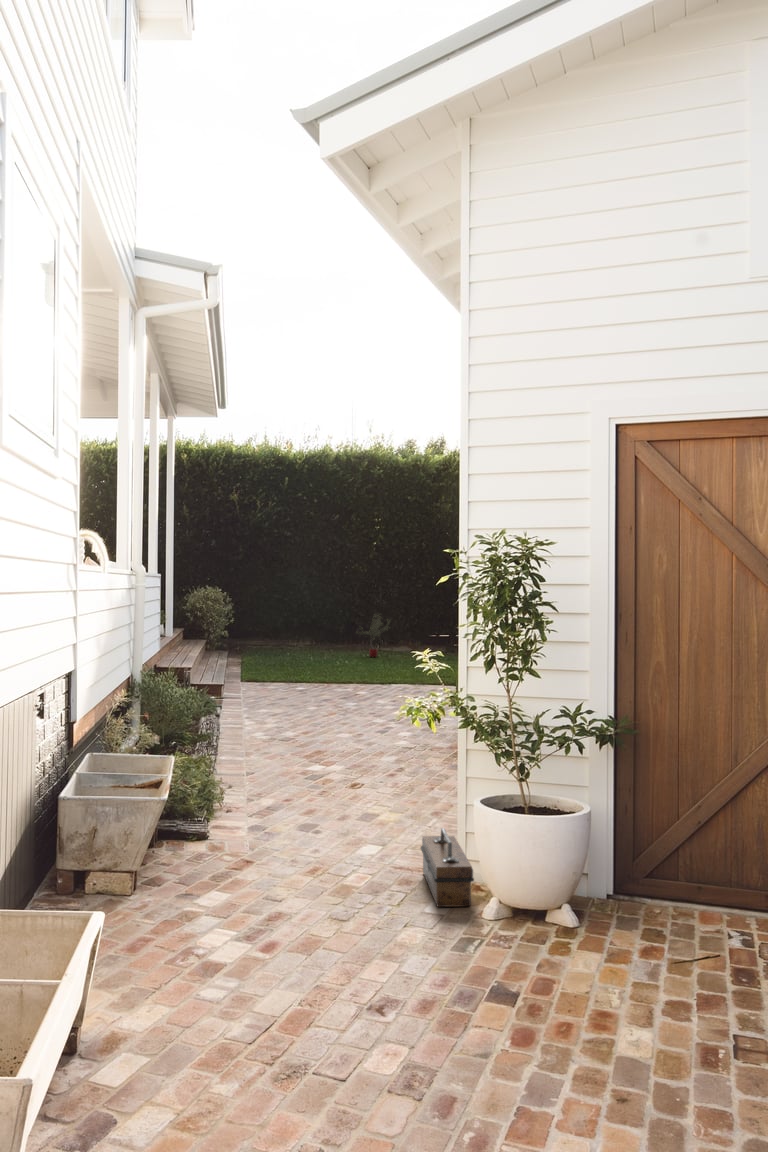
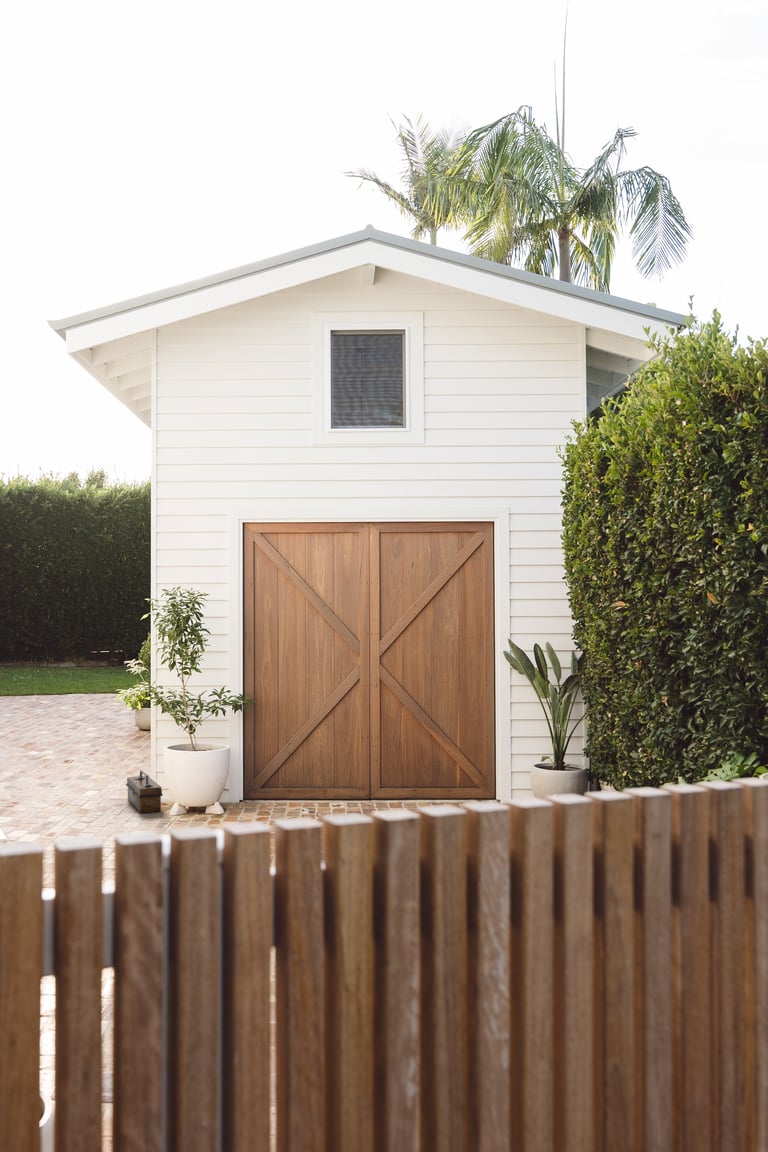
potted tree: present [358,615,390,657] -> none [26,632,62,673]

